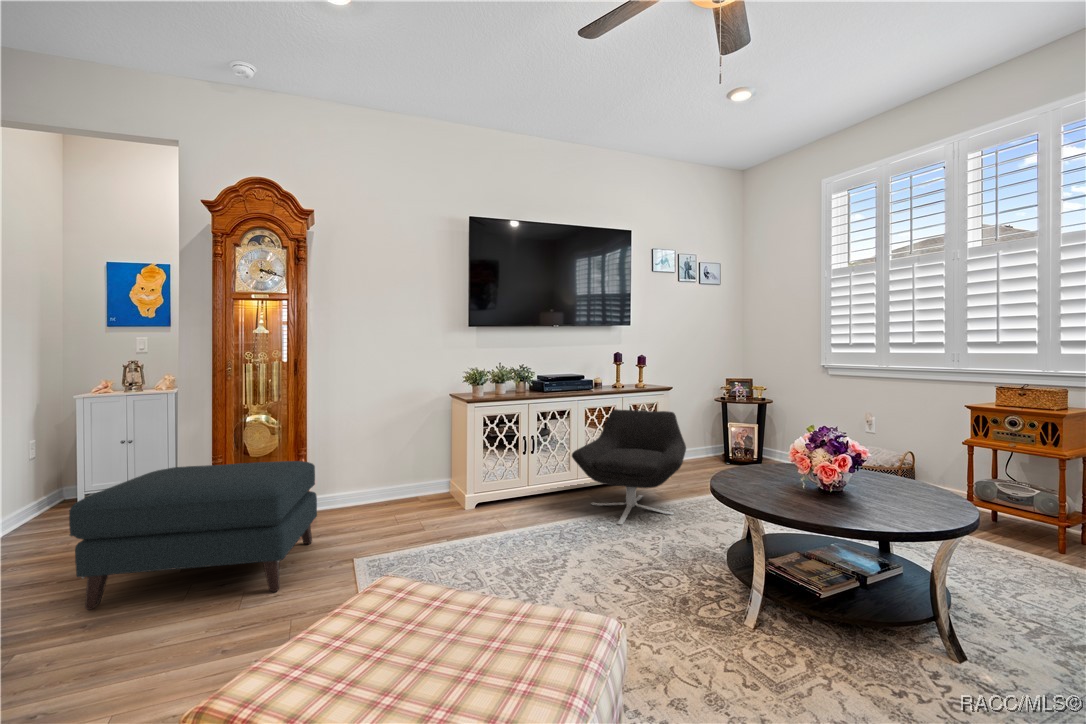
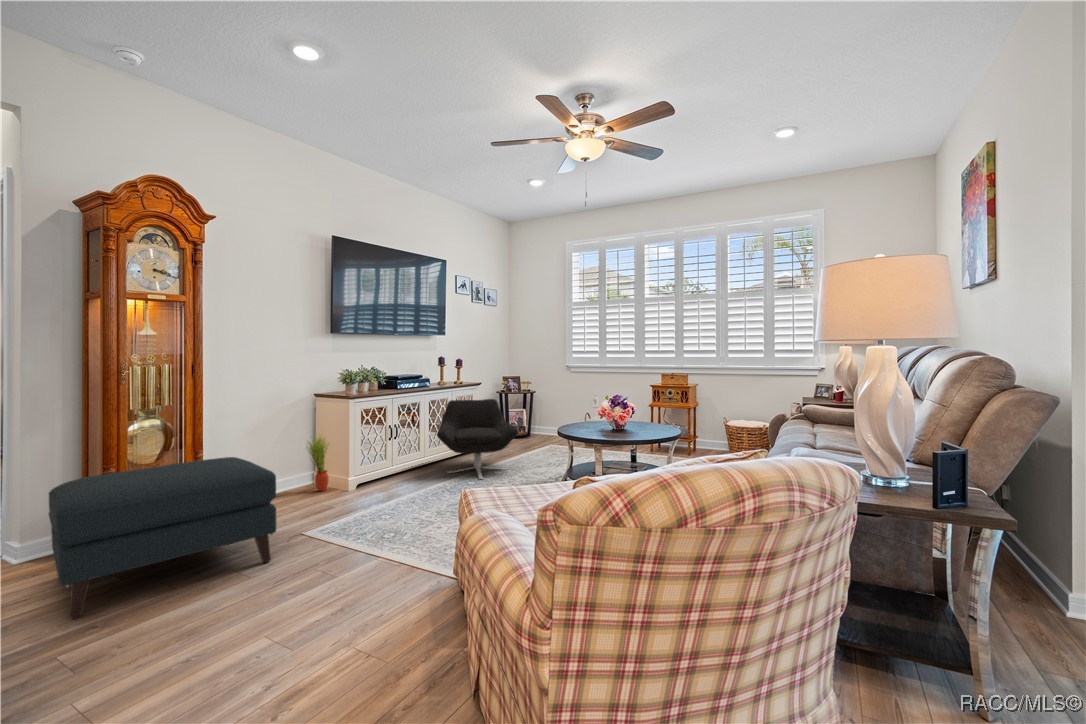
potted plant: none [430,438,452,503] -> present [307,435,329,491]

